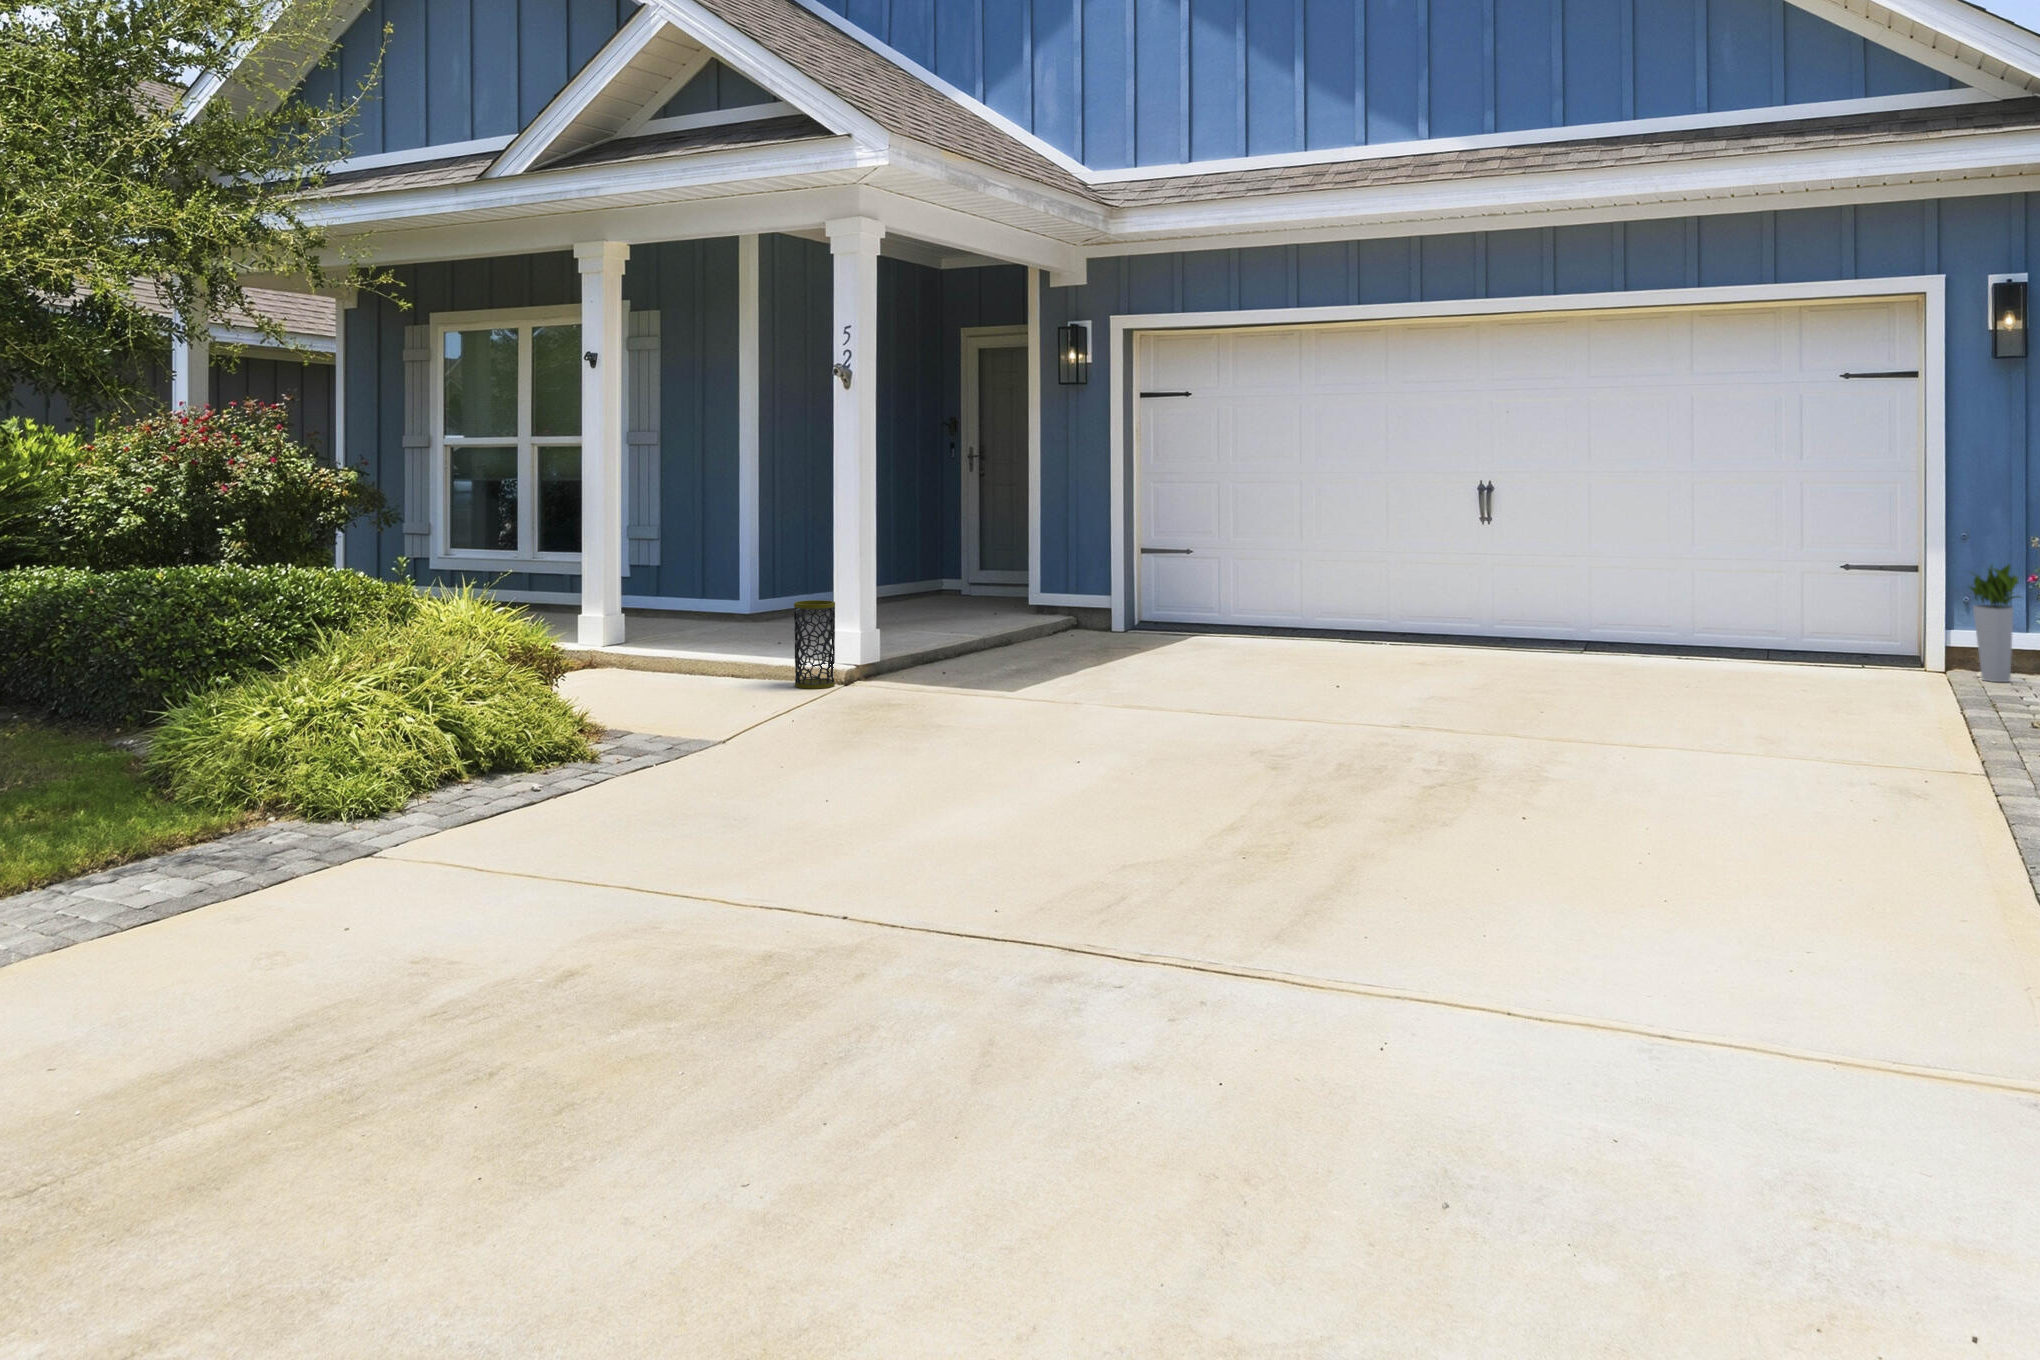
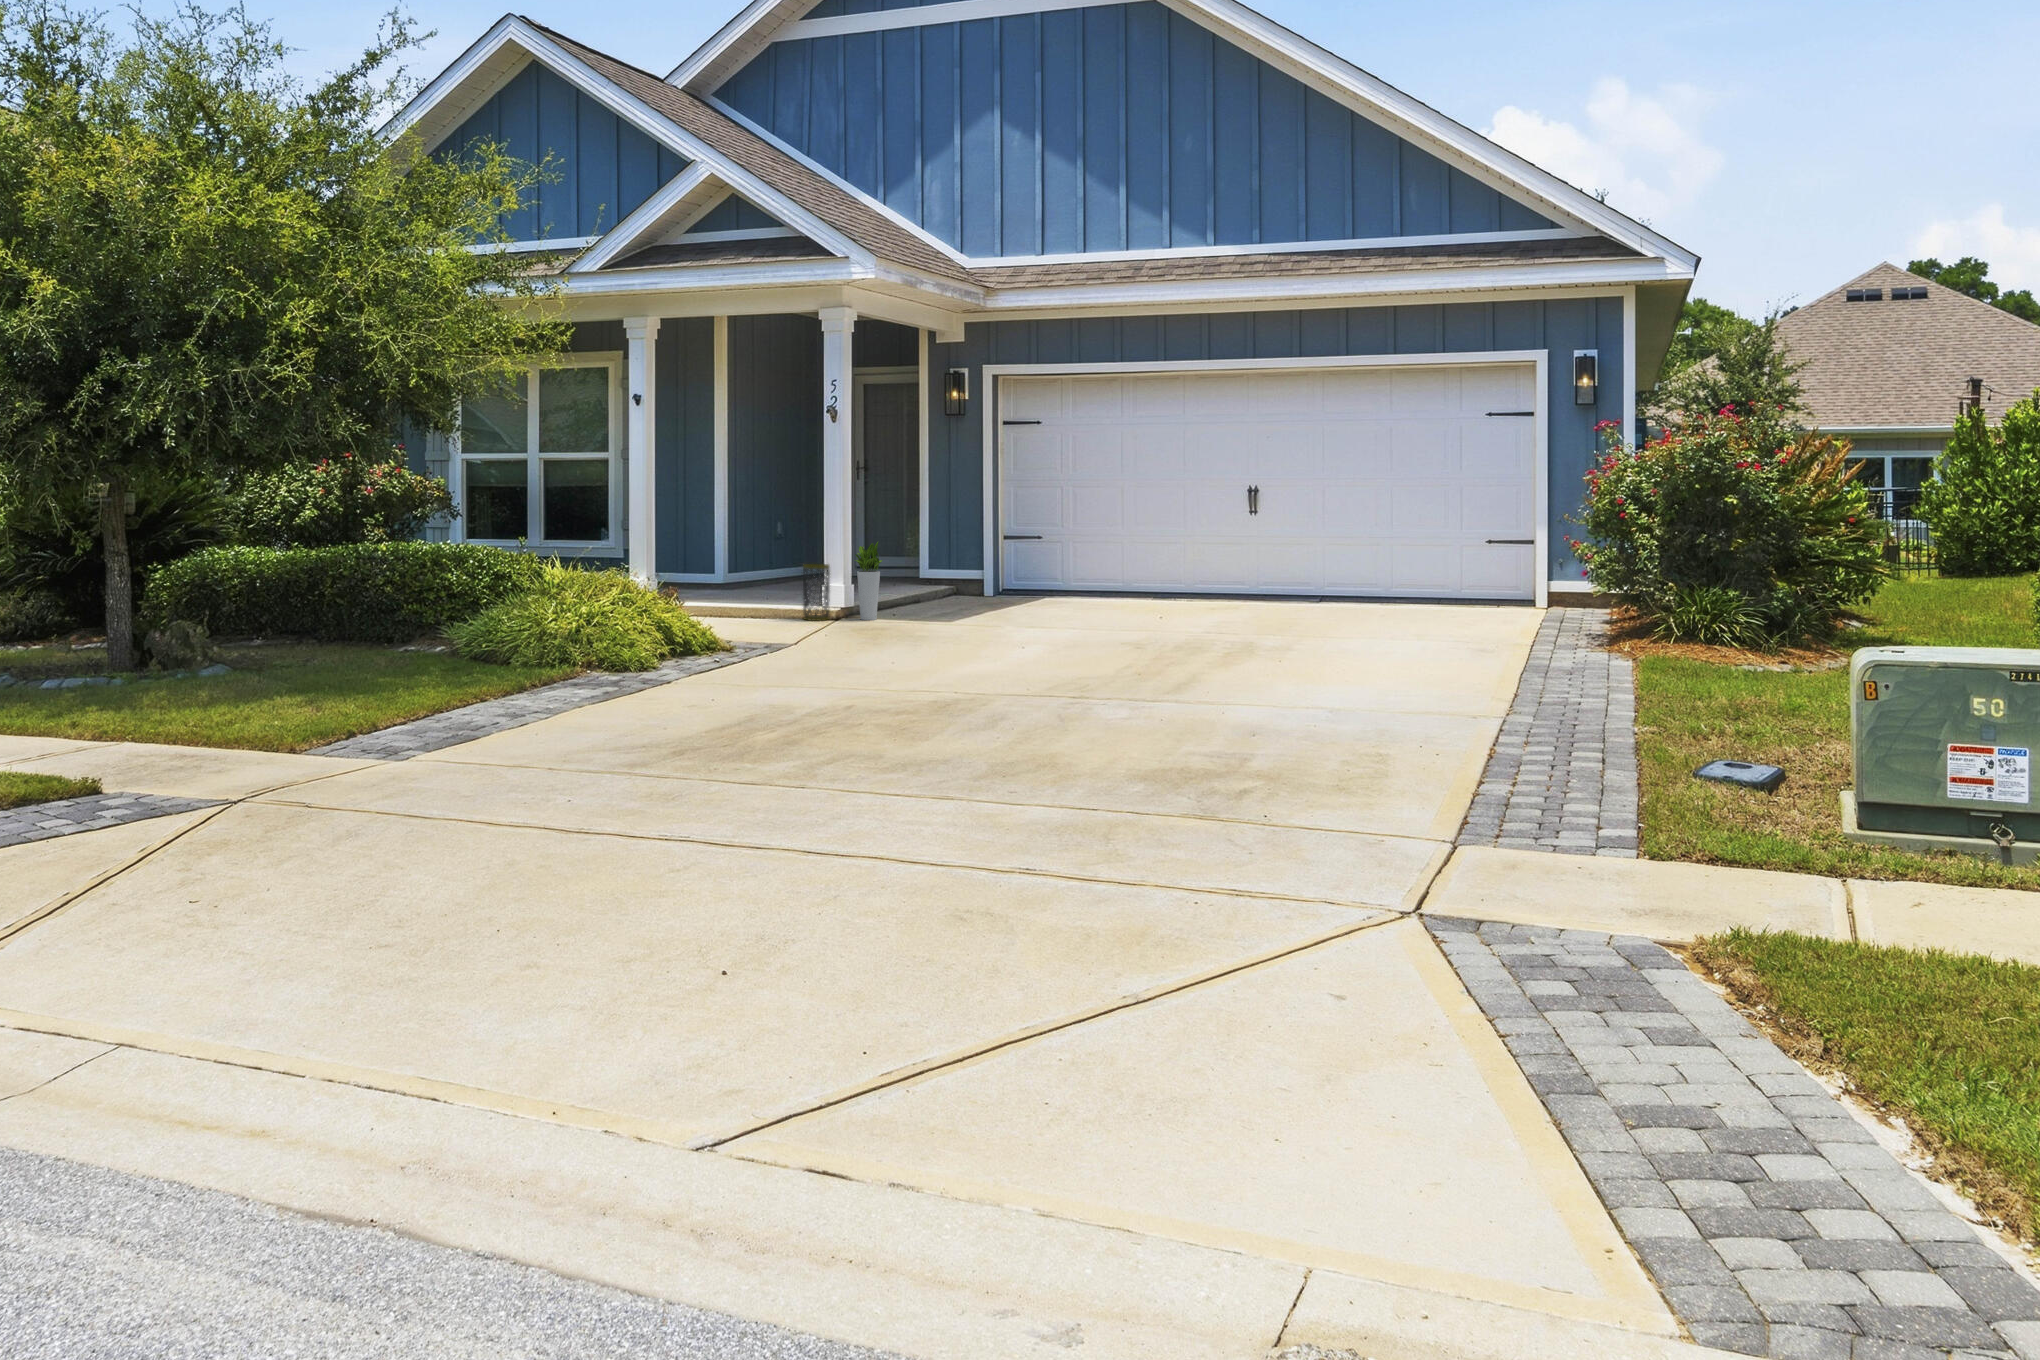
planter: present [1970,564,2020,682] -> present [855,542,882,620]

